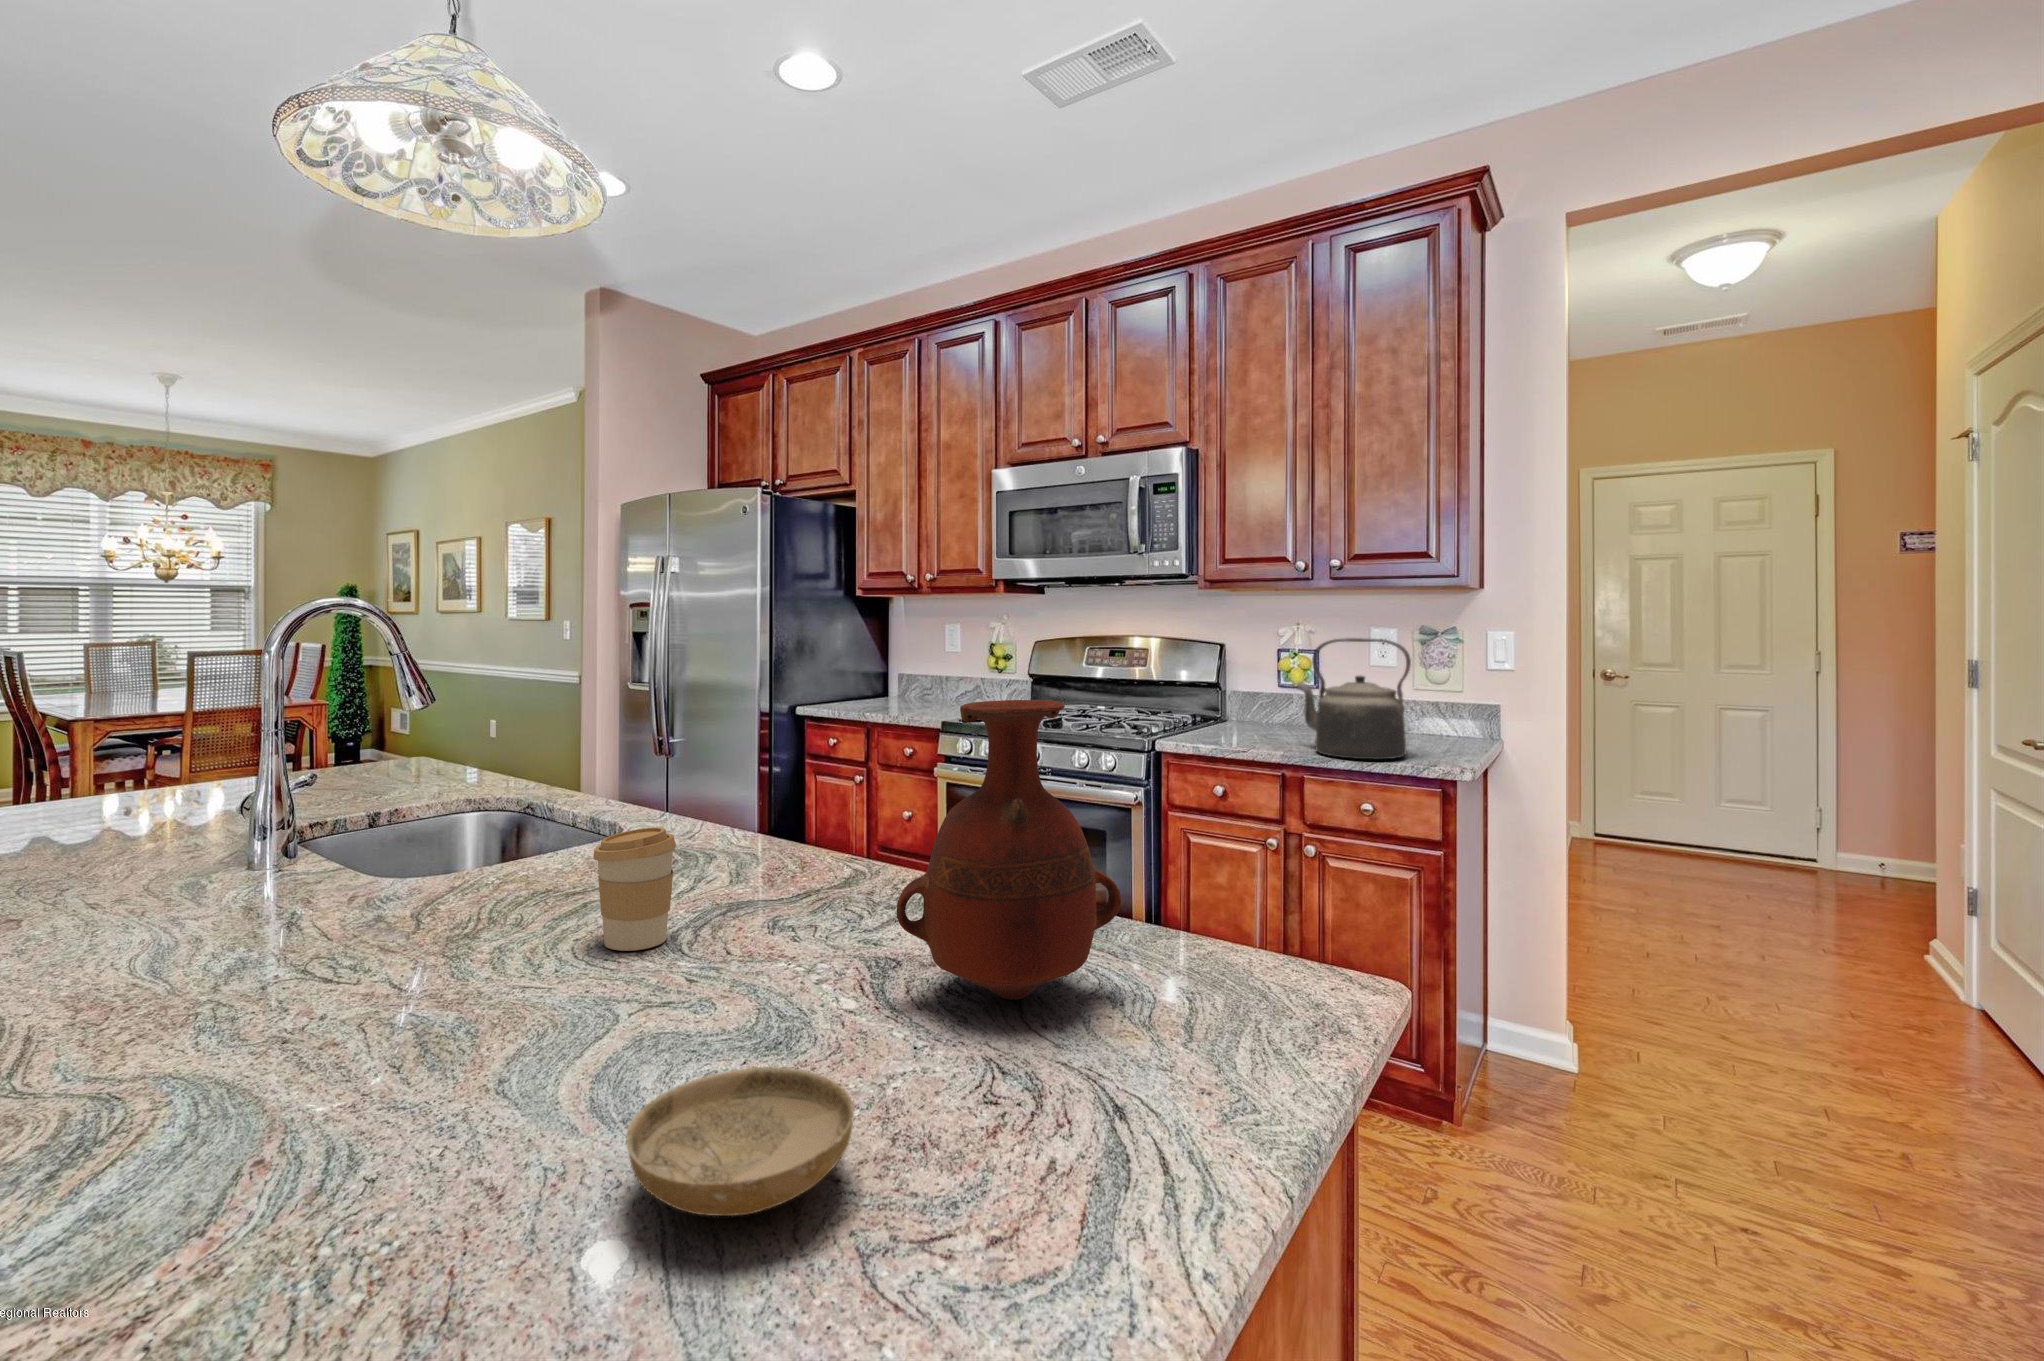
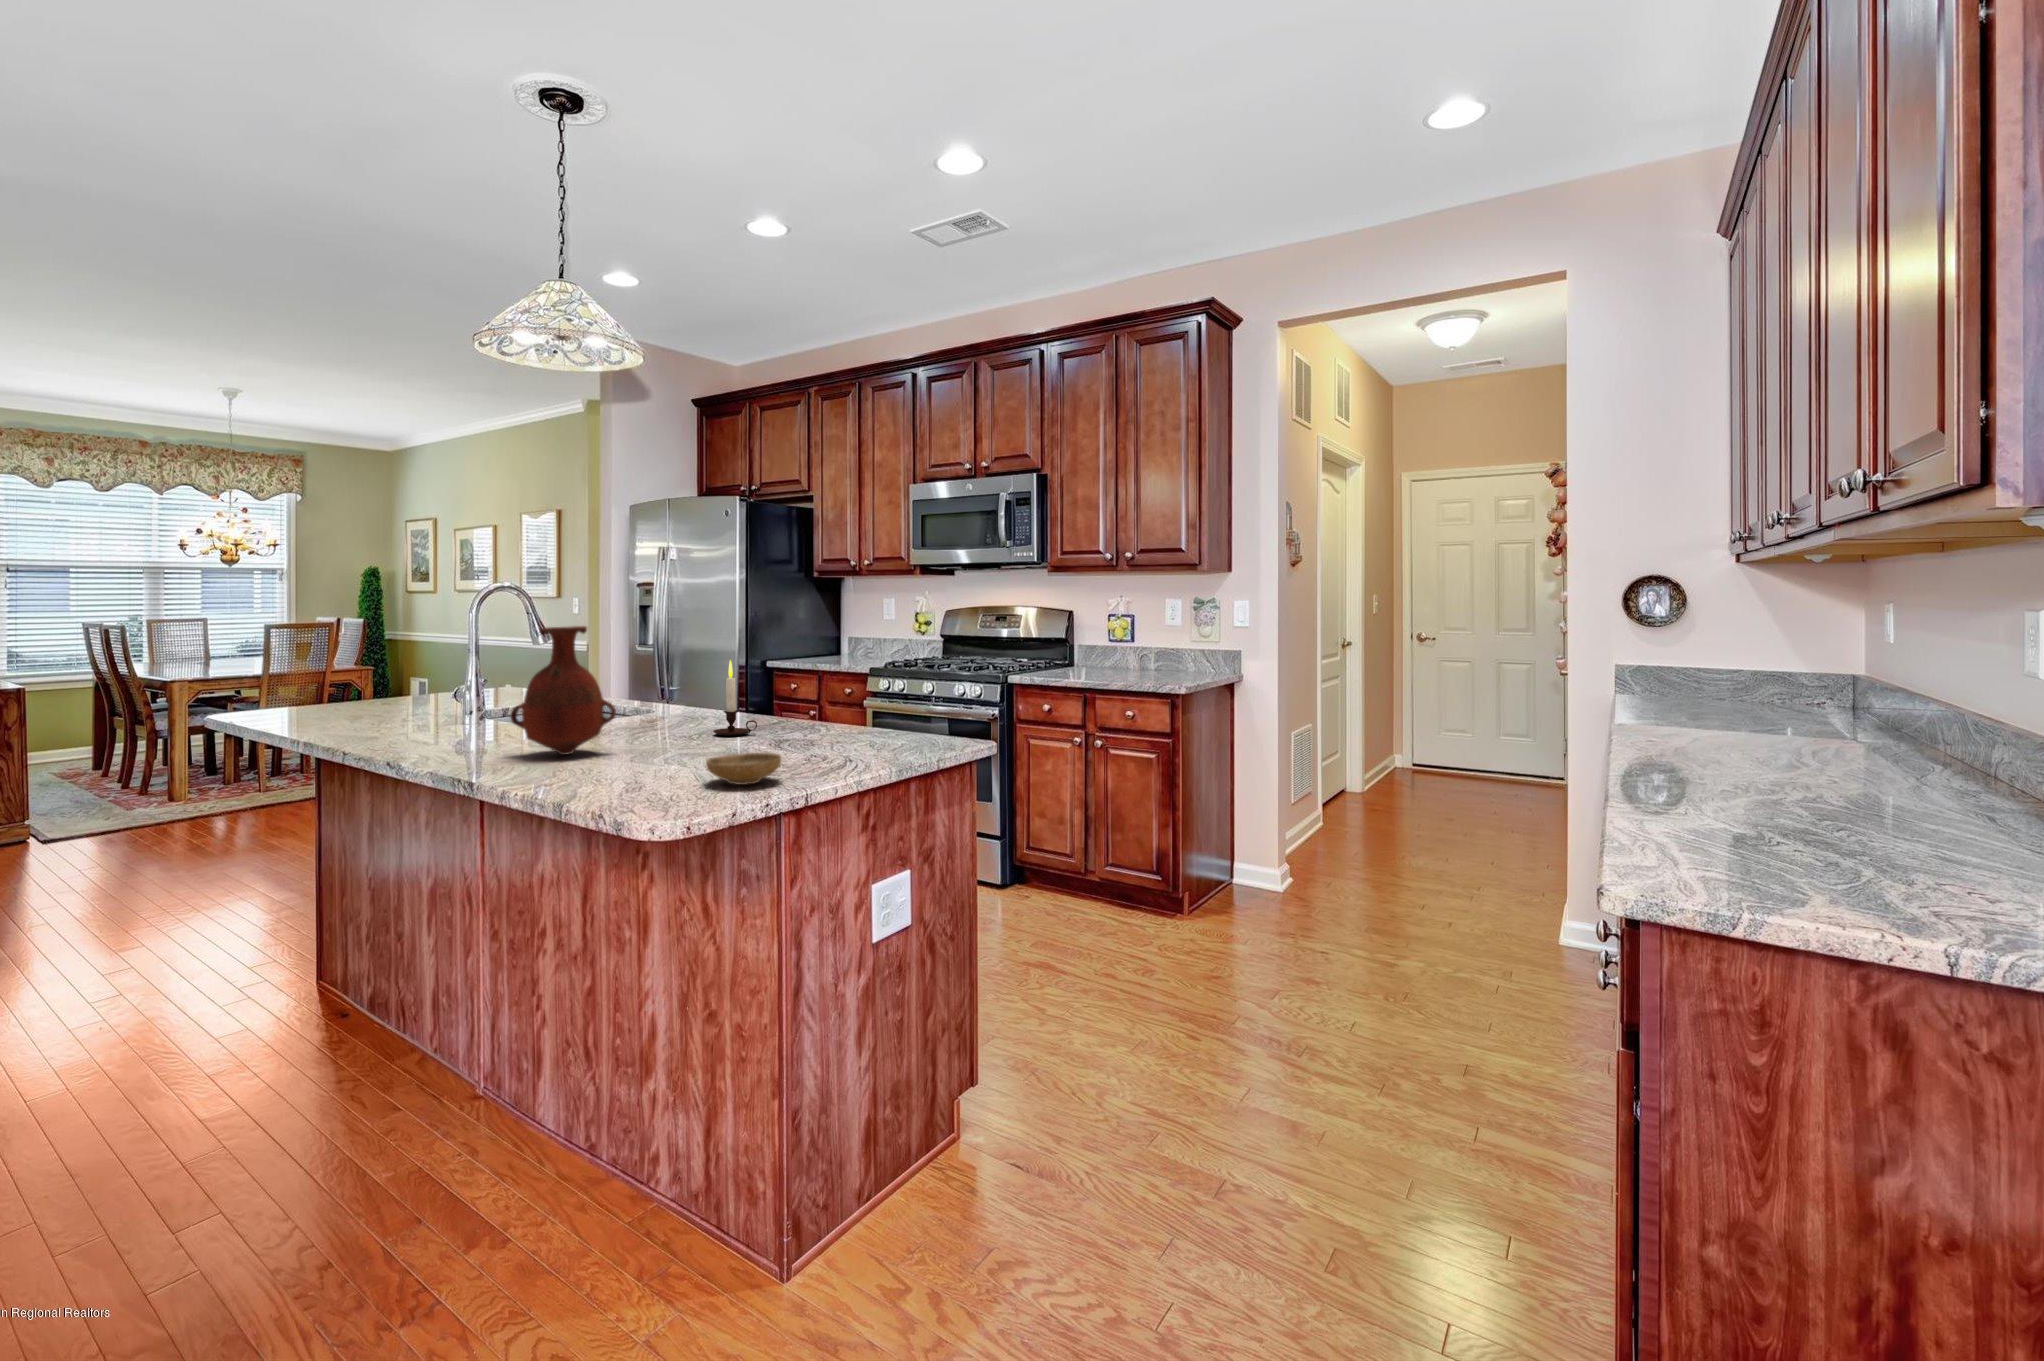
kettle: present [1298,638,1411,759] -> none [1102,606,1167,684]
vase: present [897,700,1121,1000] -> present [511,626,616,755]
candle: none [697,752,783,905] -> present [713,660,757,736]
coffee cup: present [593,827,676,951] -> none [667,692,706,746]

